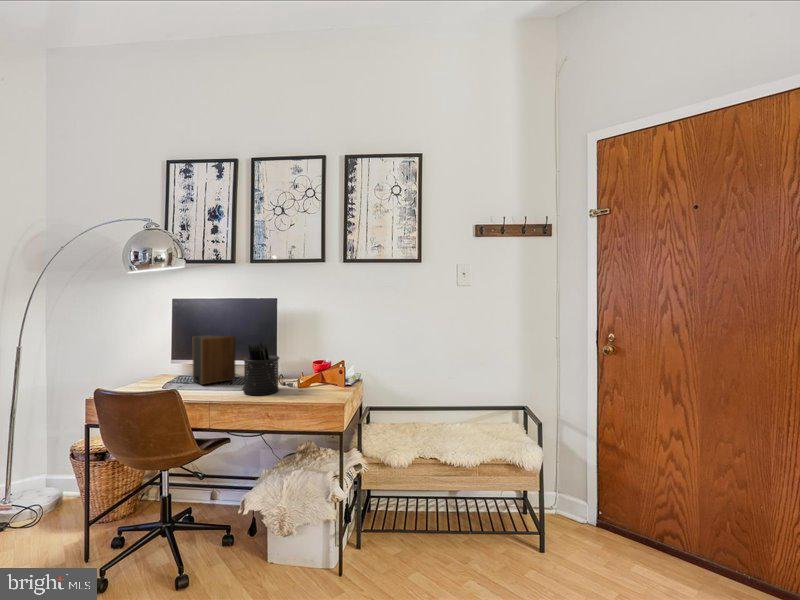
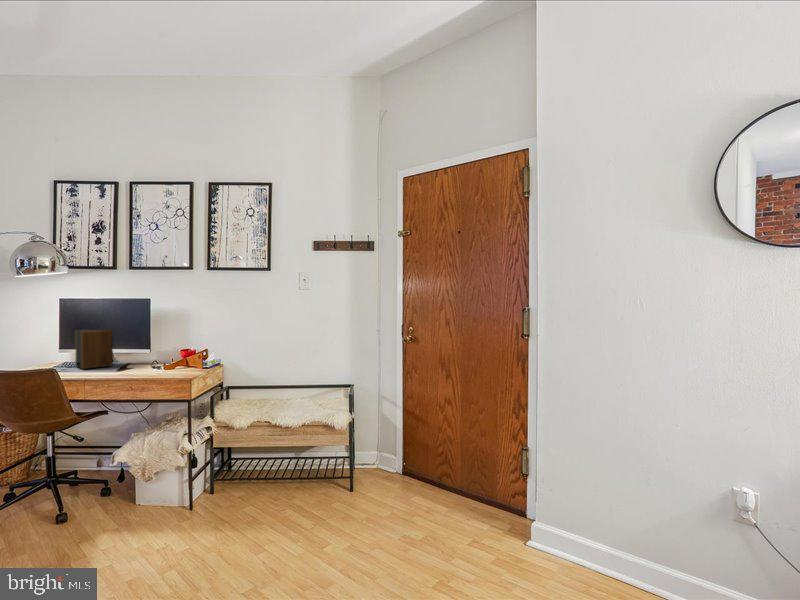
pen holder: present [243,343,279,395] -> none [114,334,146,375]

